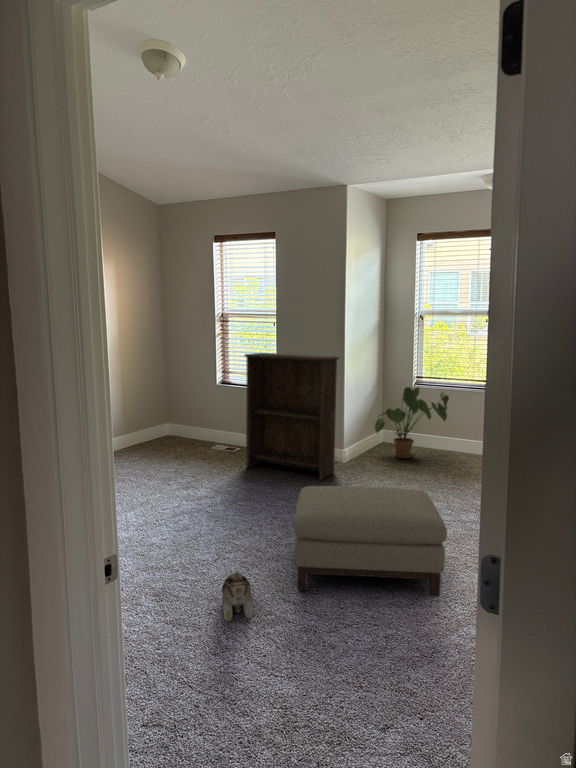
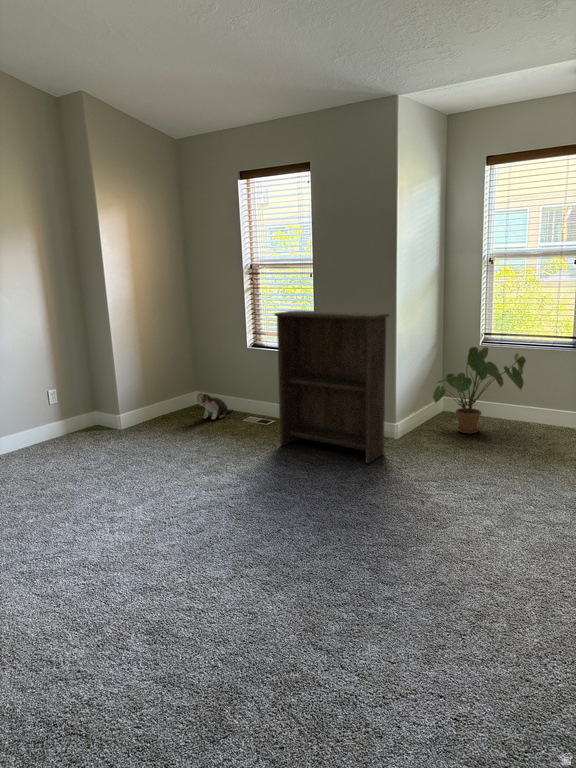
ottoman: present [294,486,447,597] -> none [326,486,541,647]
plush toy: present [222,572,253,622] -> present [194,392,233,419]

